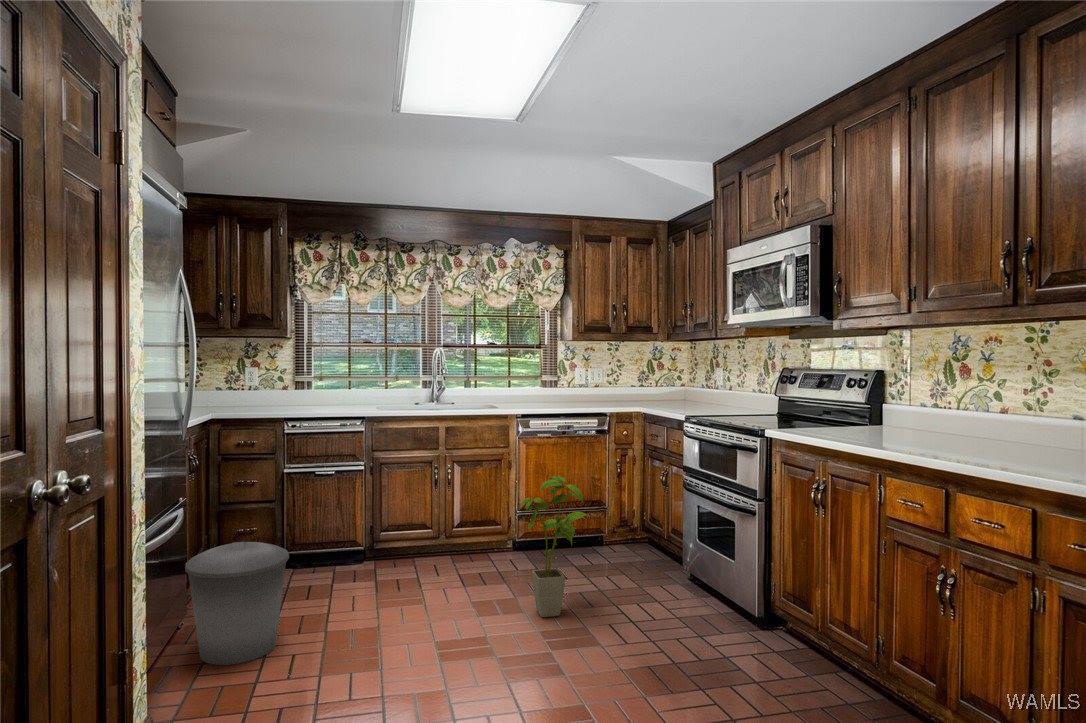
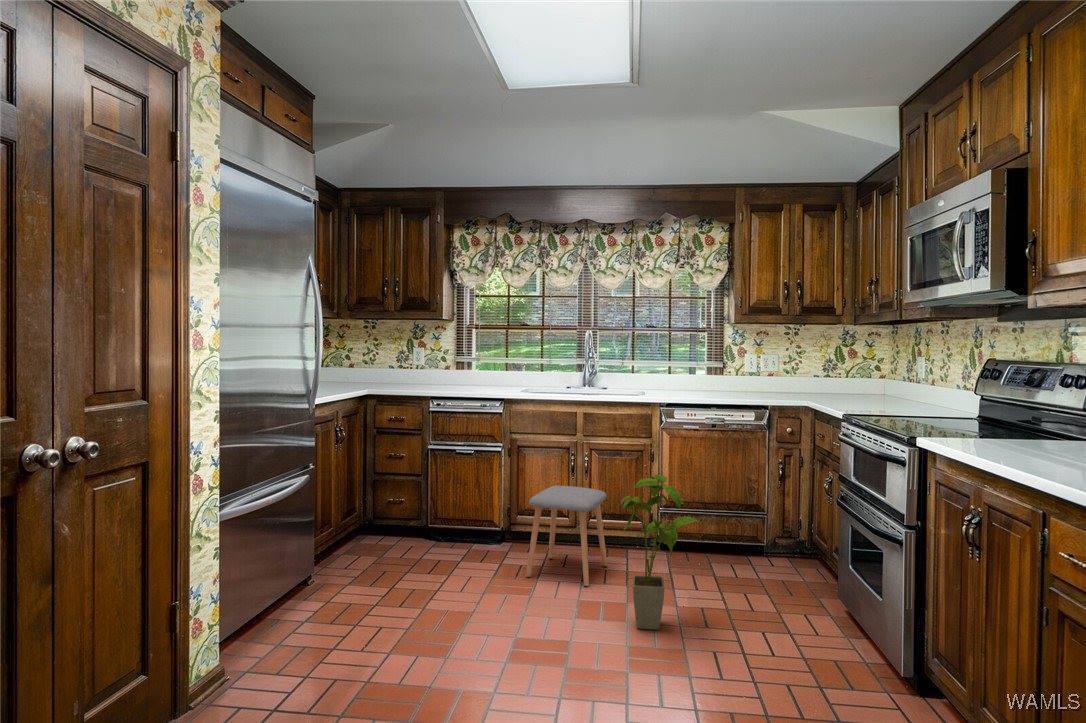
stool: none [412,498,483,591] -> present [526,486,607,587]
trash can: present [185,542,289,665] -> none [295,512,388,624]

